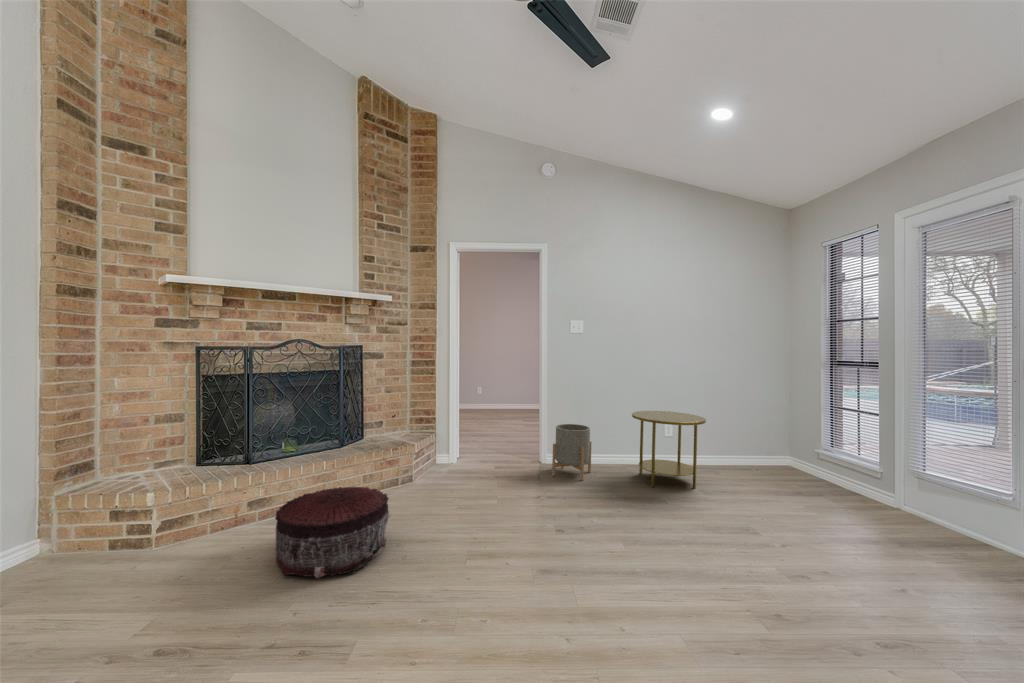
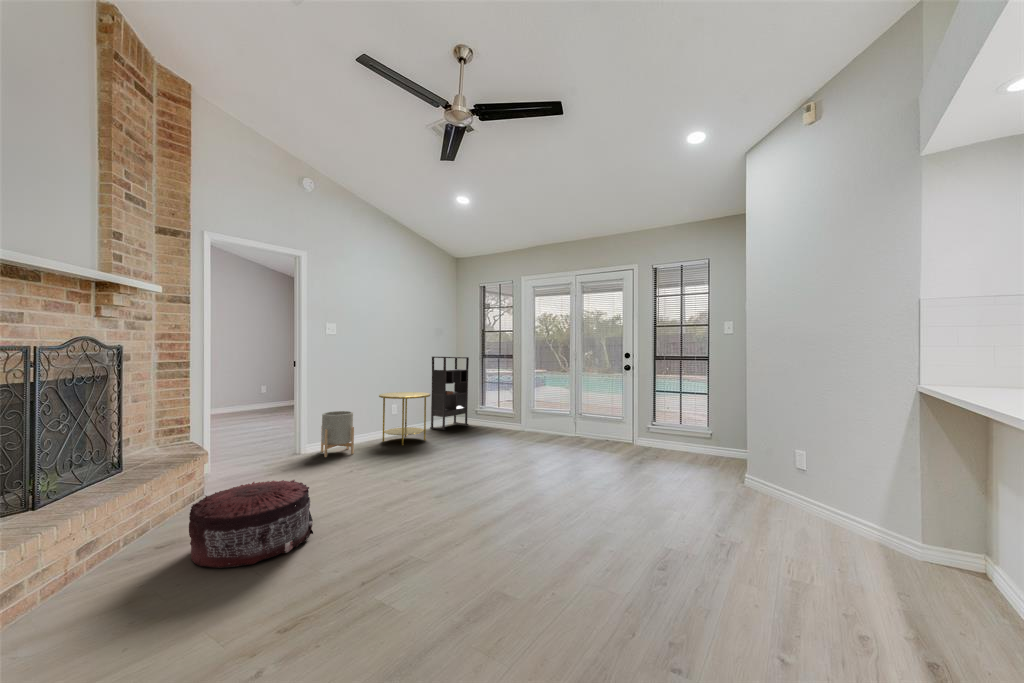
bookshelf: none [734,365,811,482] -> present [430,356,469,430]

